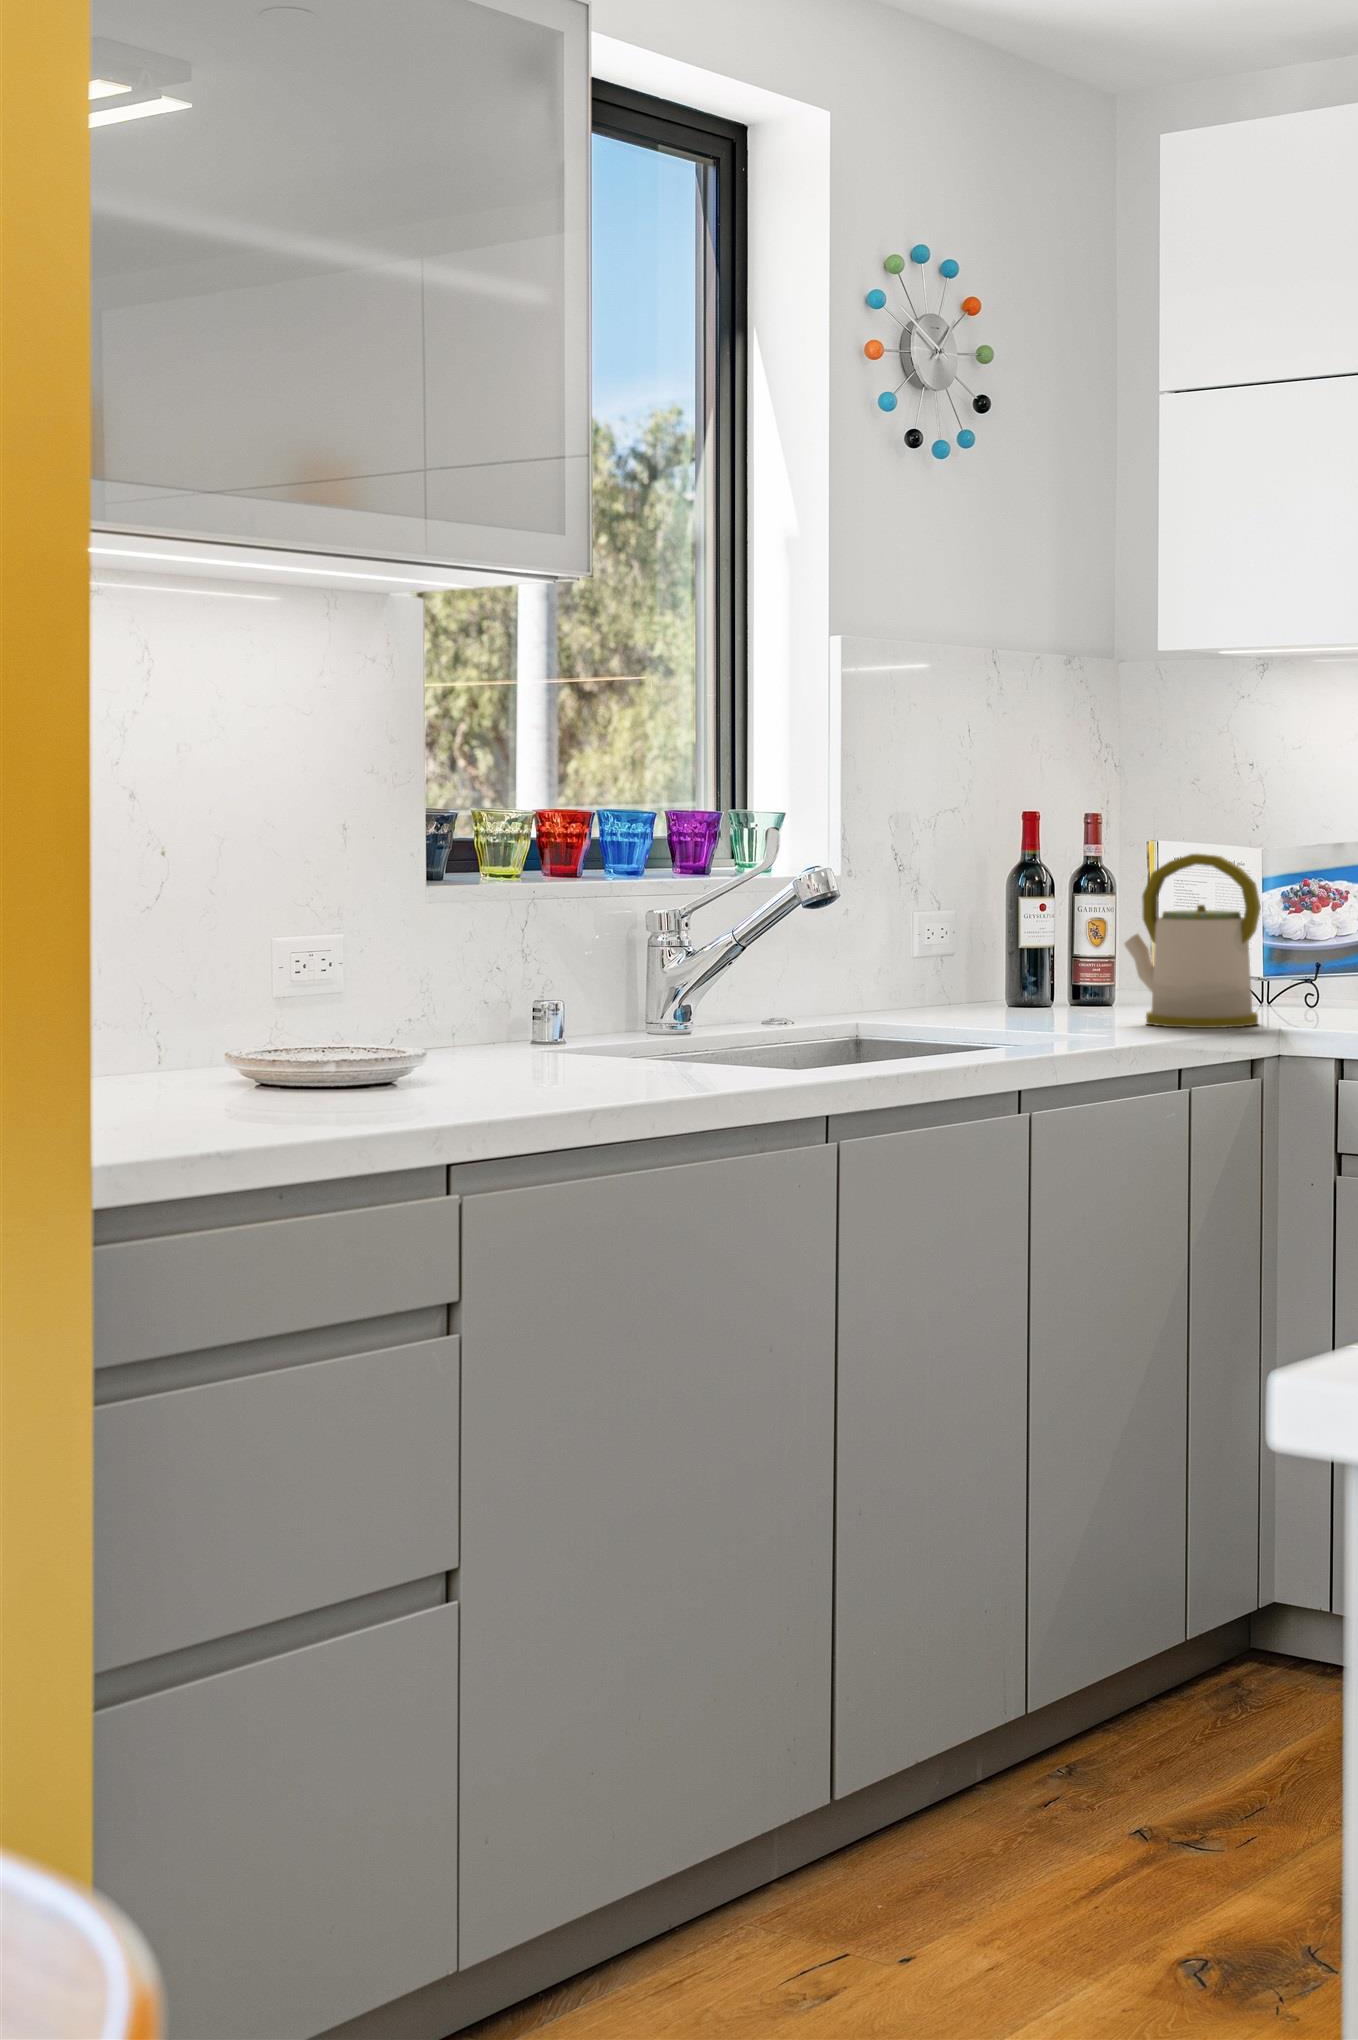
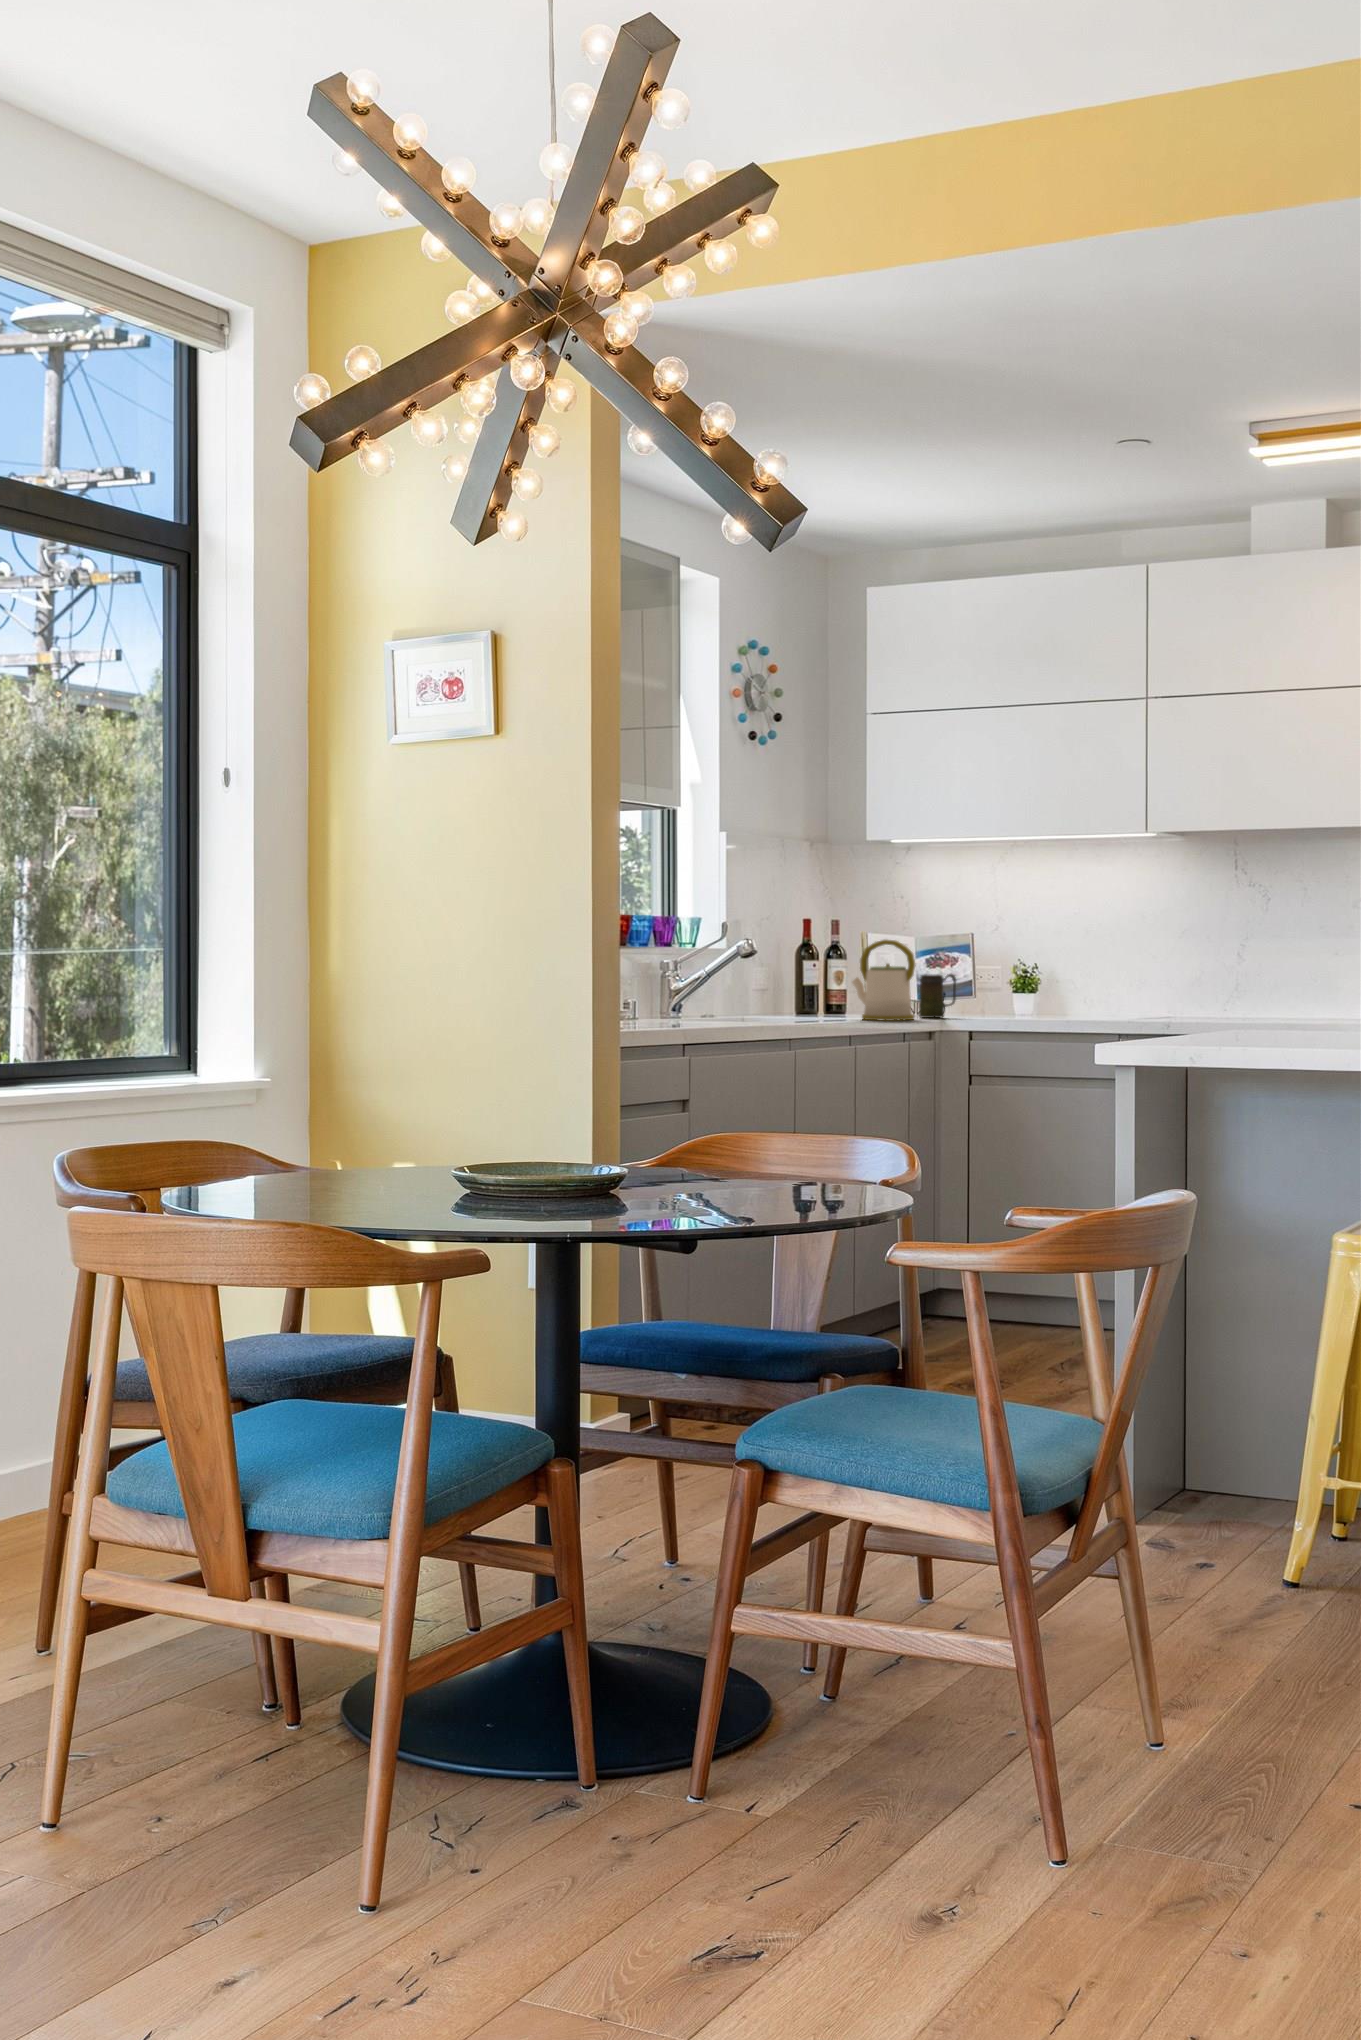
mug: none [1267,925,1346,1018] -> present [919,974,956,1018]

